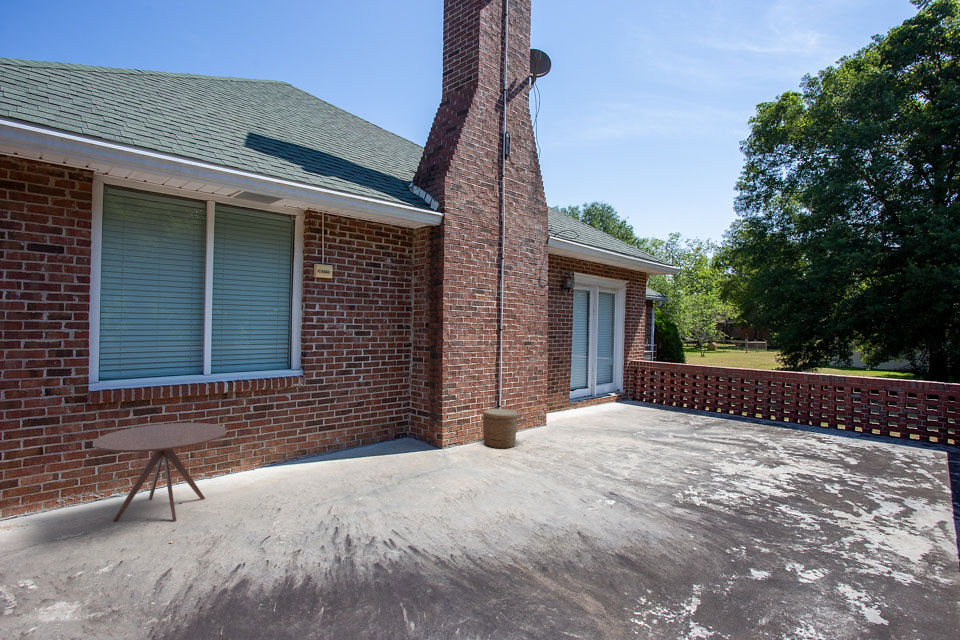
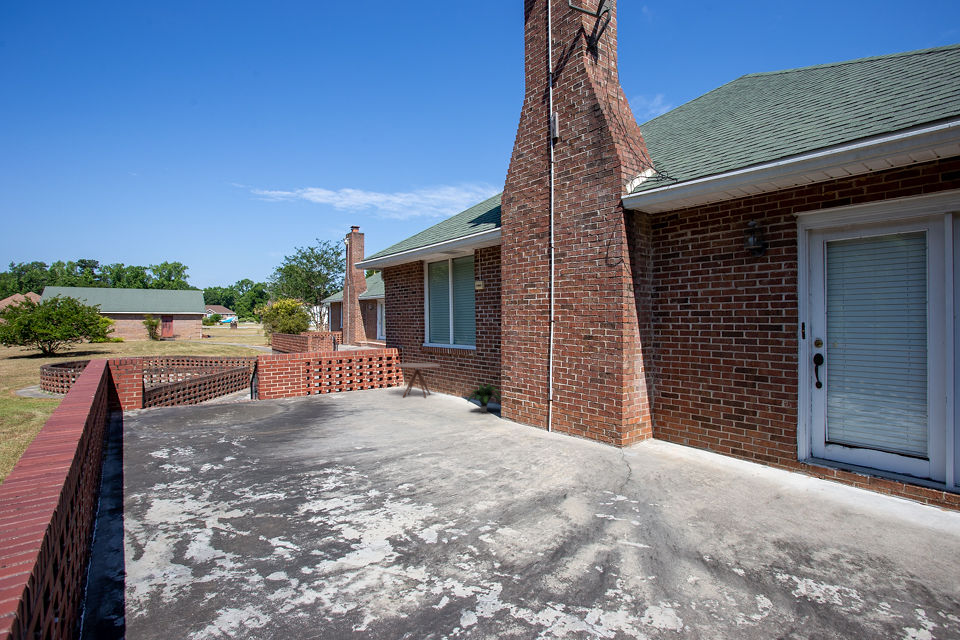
woven basket: present [483,409,518,449] -> none [504,400,539,439]
potted plant: none [342,413,399,459] -> present [468,382,501,412]

